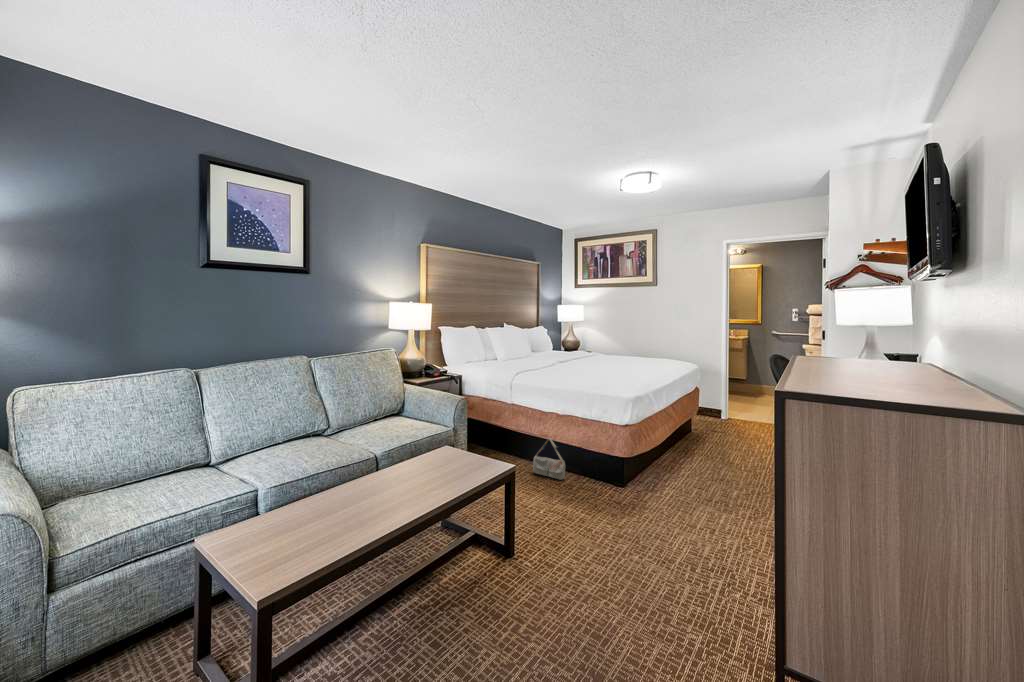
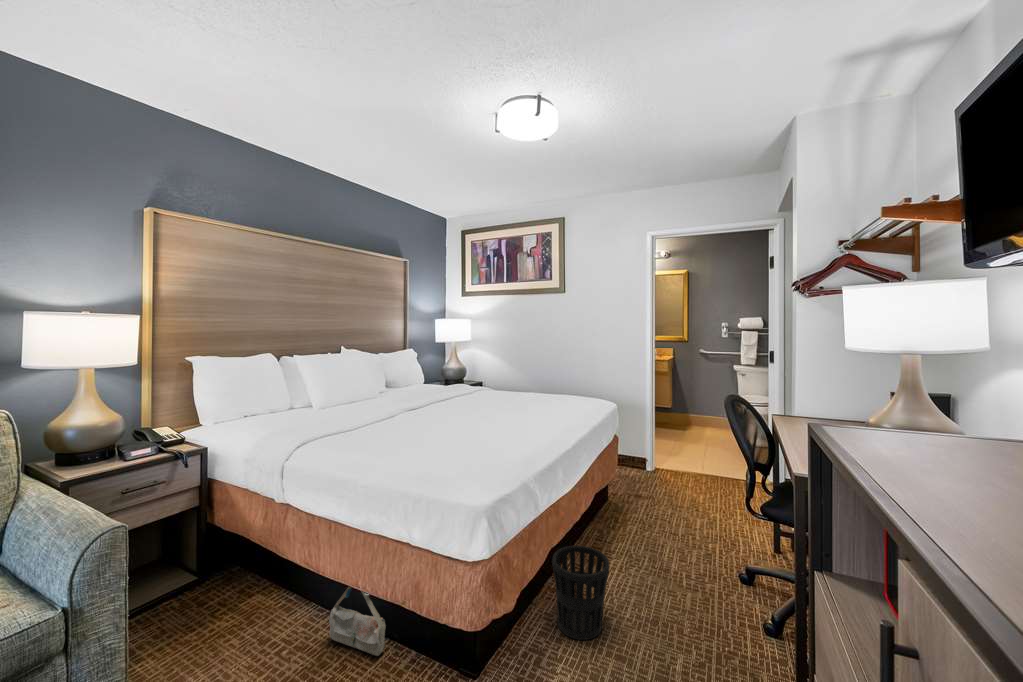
wastebasket: none [659,435,695,483] -> present [552,546,609,640]

